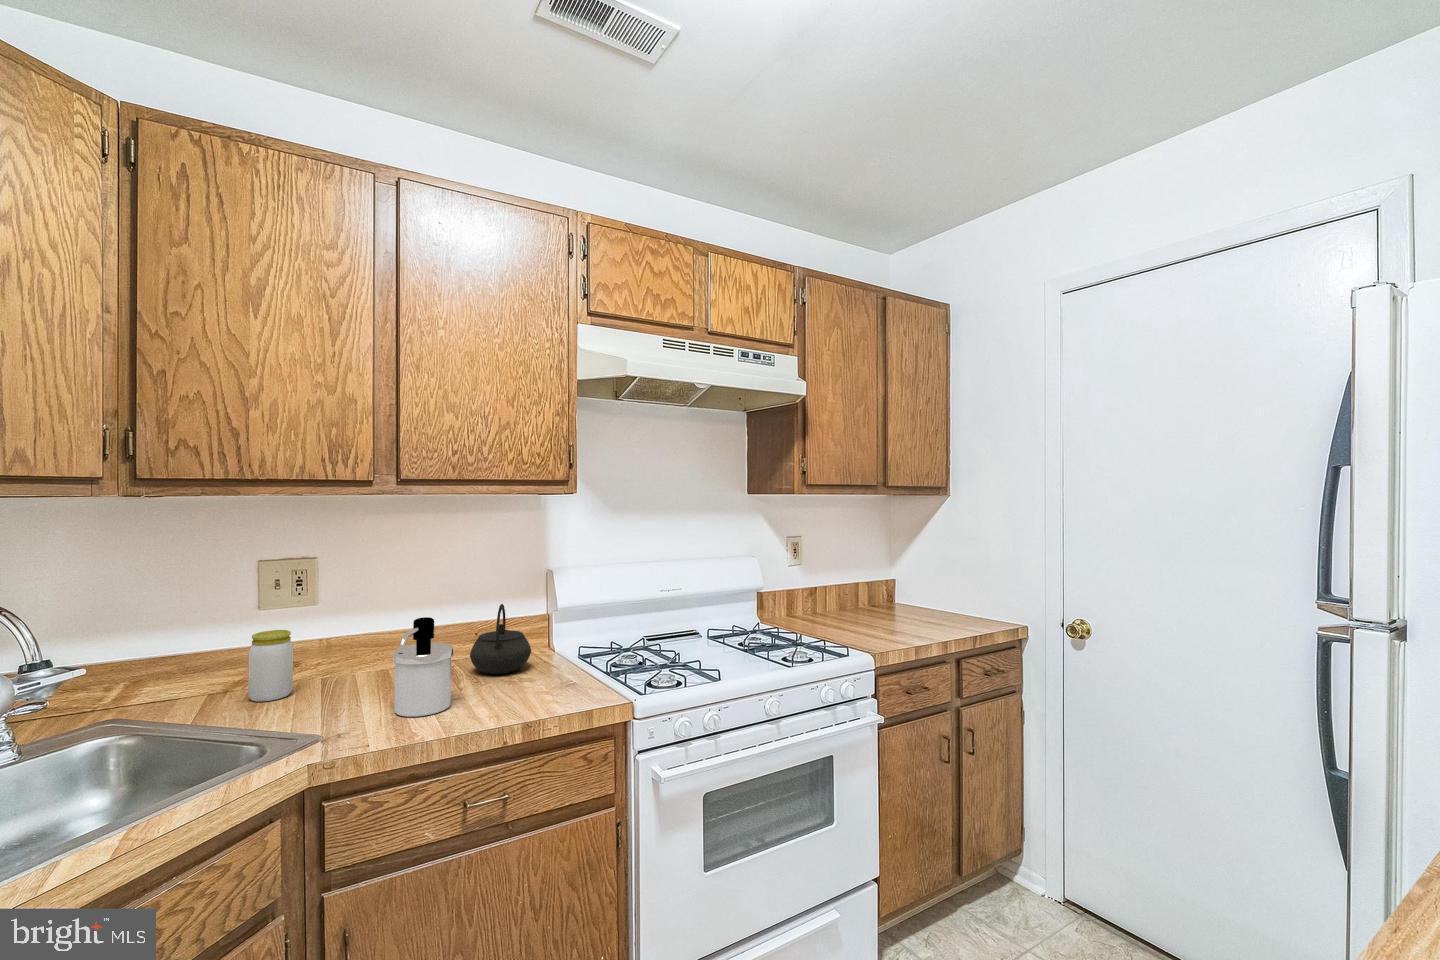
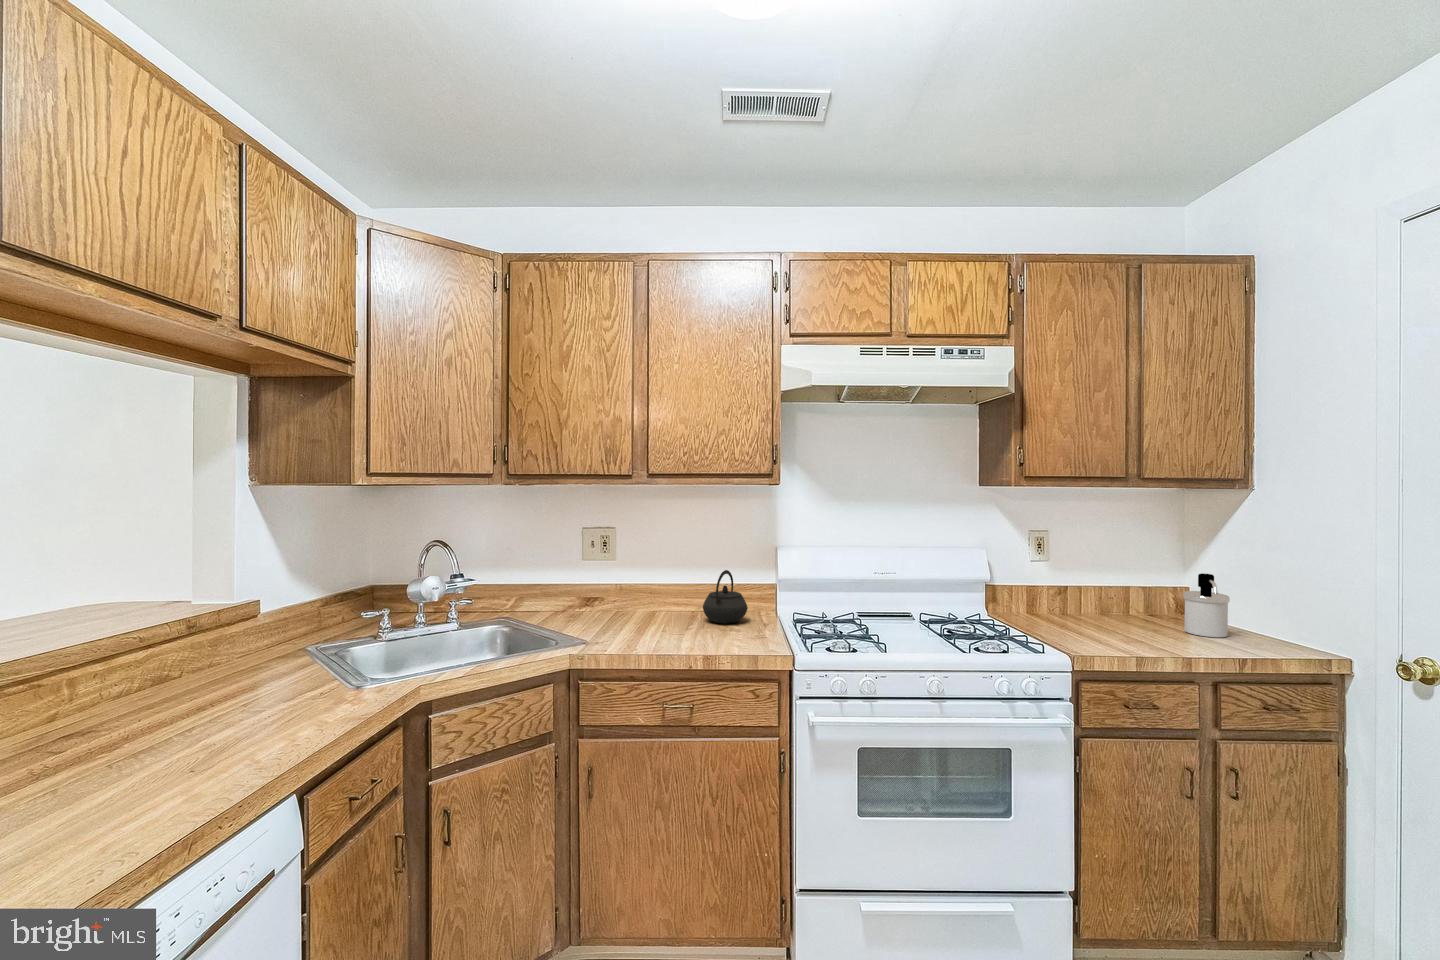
soap dispenser: present [393,617,453,717] -> present [1183,573,1230,637]
jar: present [248,630,293,702] -> none [571,573,595,618]

